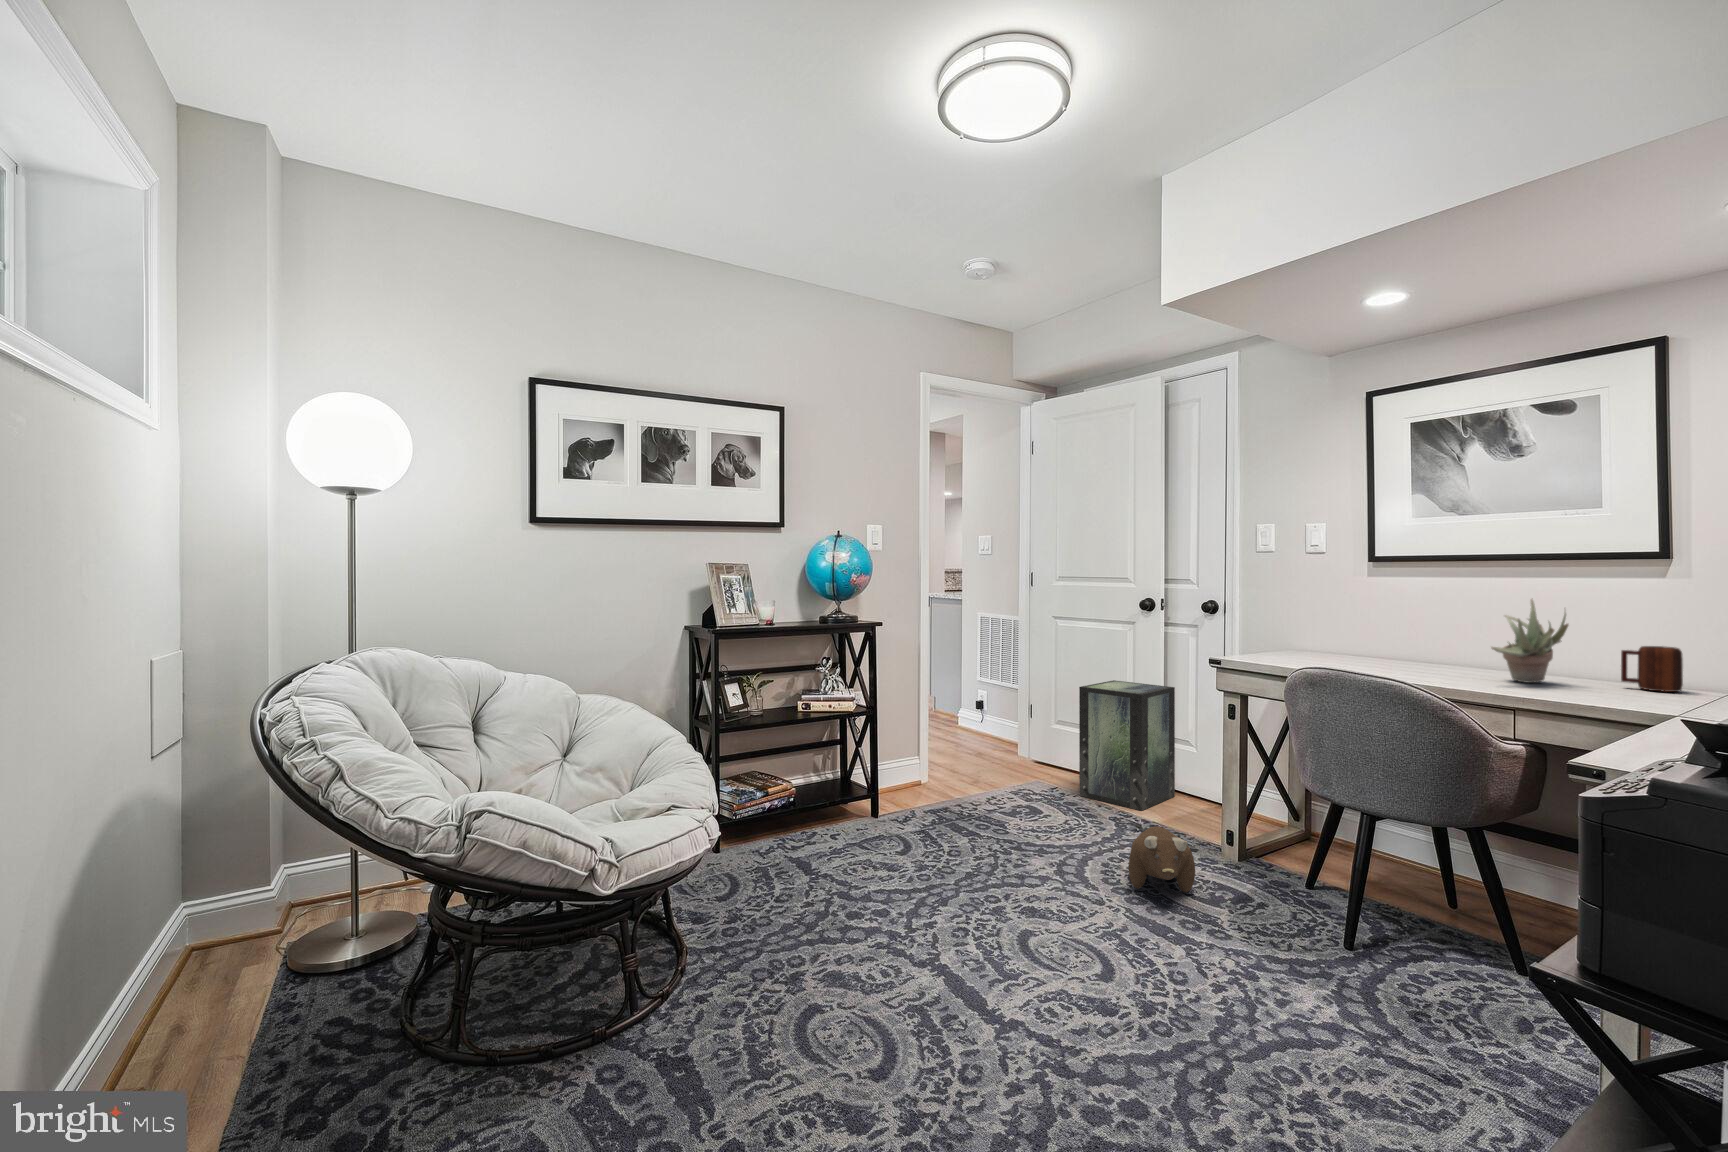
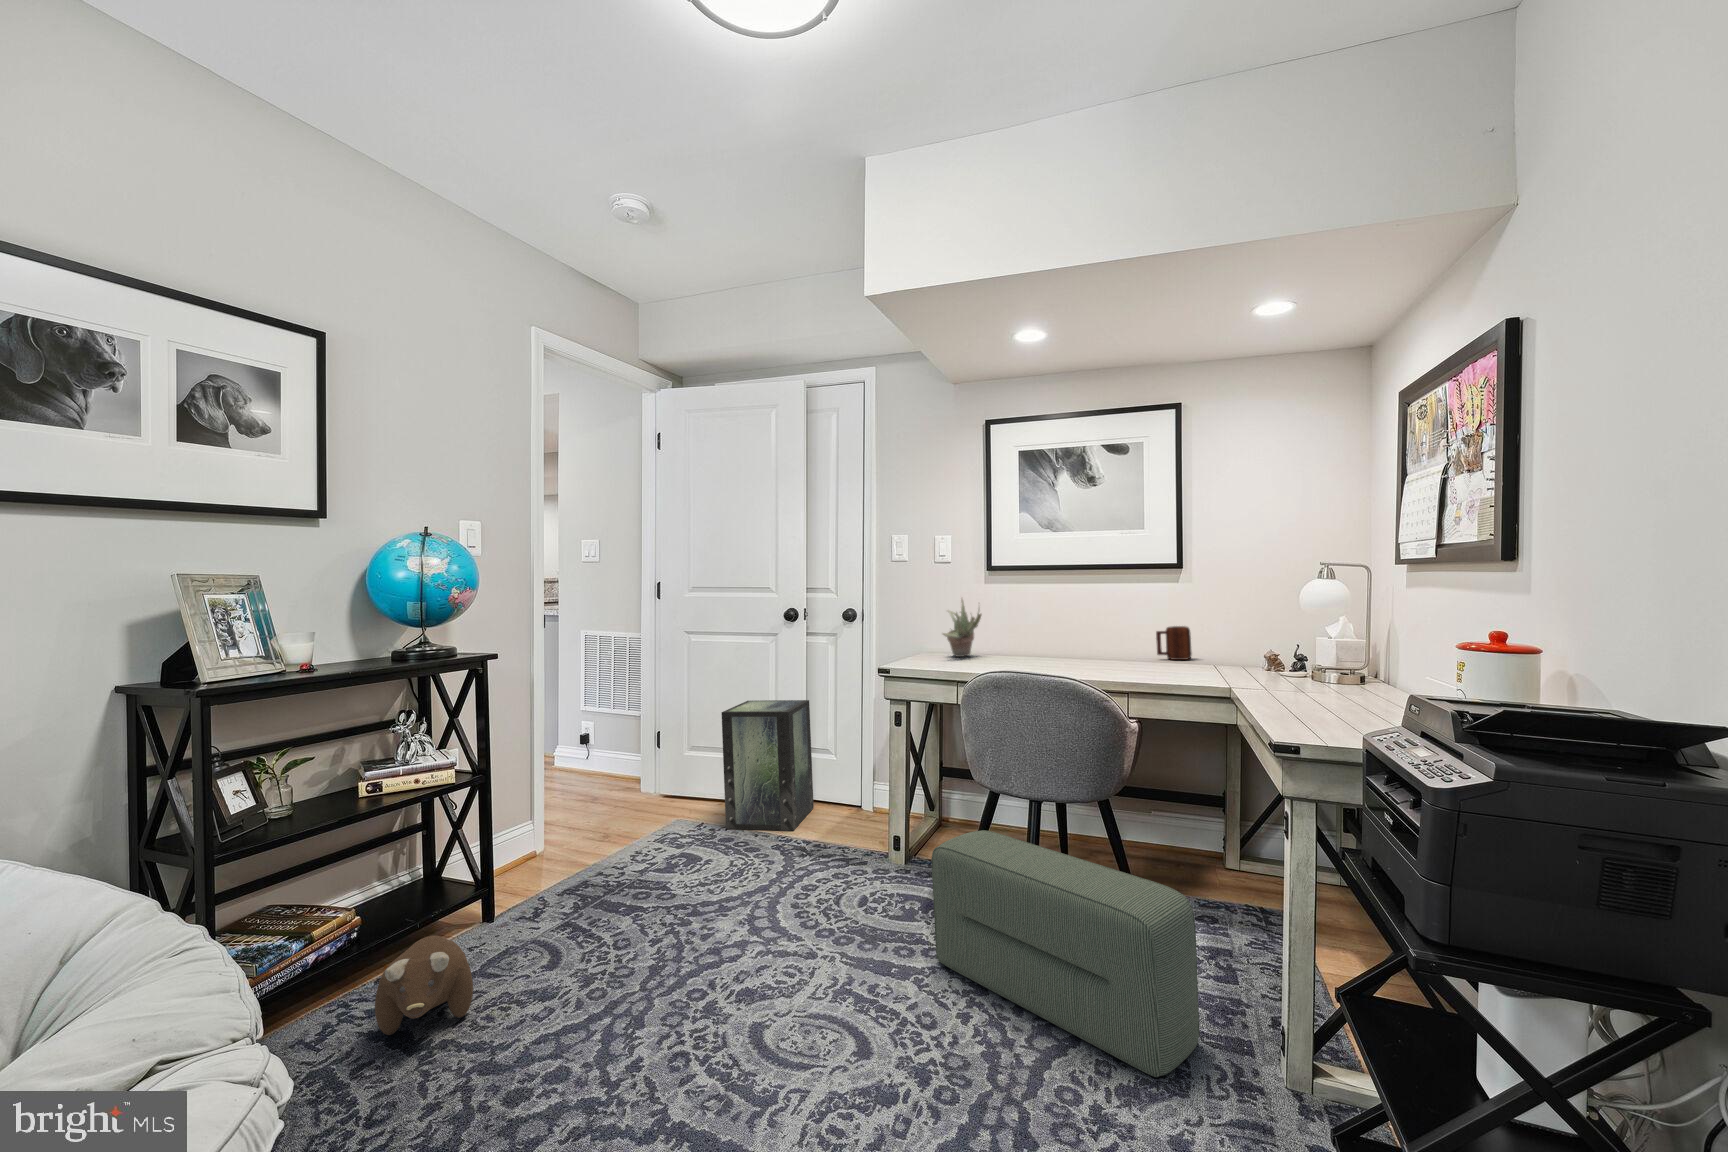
succulent plant: present [1491,598,1568,683] -> present [943,599,981,657]
plush toy: present [1129,827,1195,892] -> present [375,936,473,1035]
pouf: none [1213,829,1464,1092] -> present [932,830,1199,1077]

